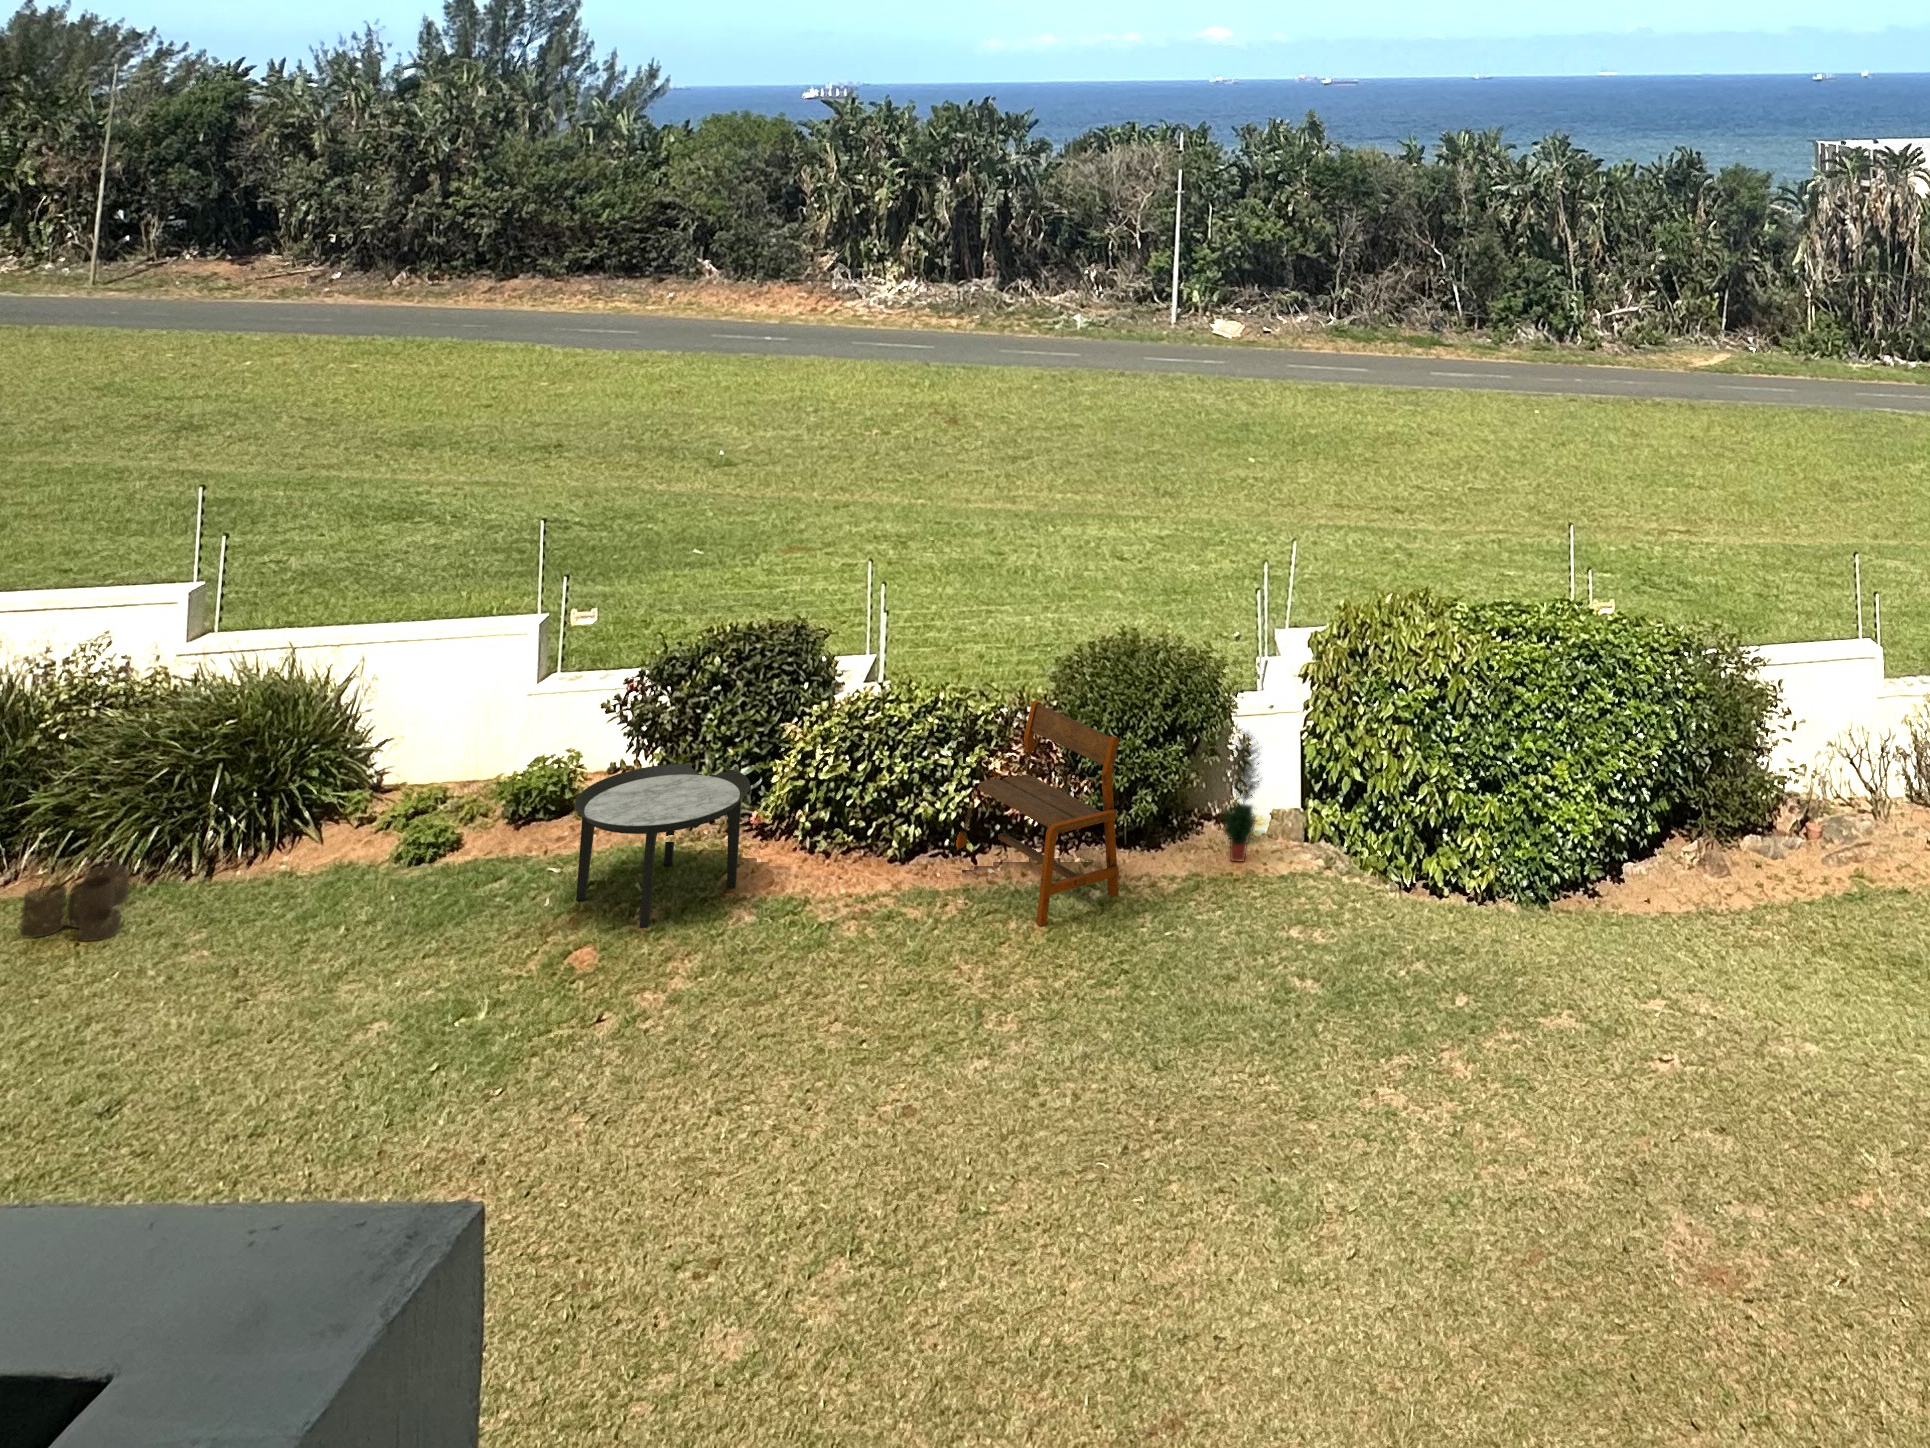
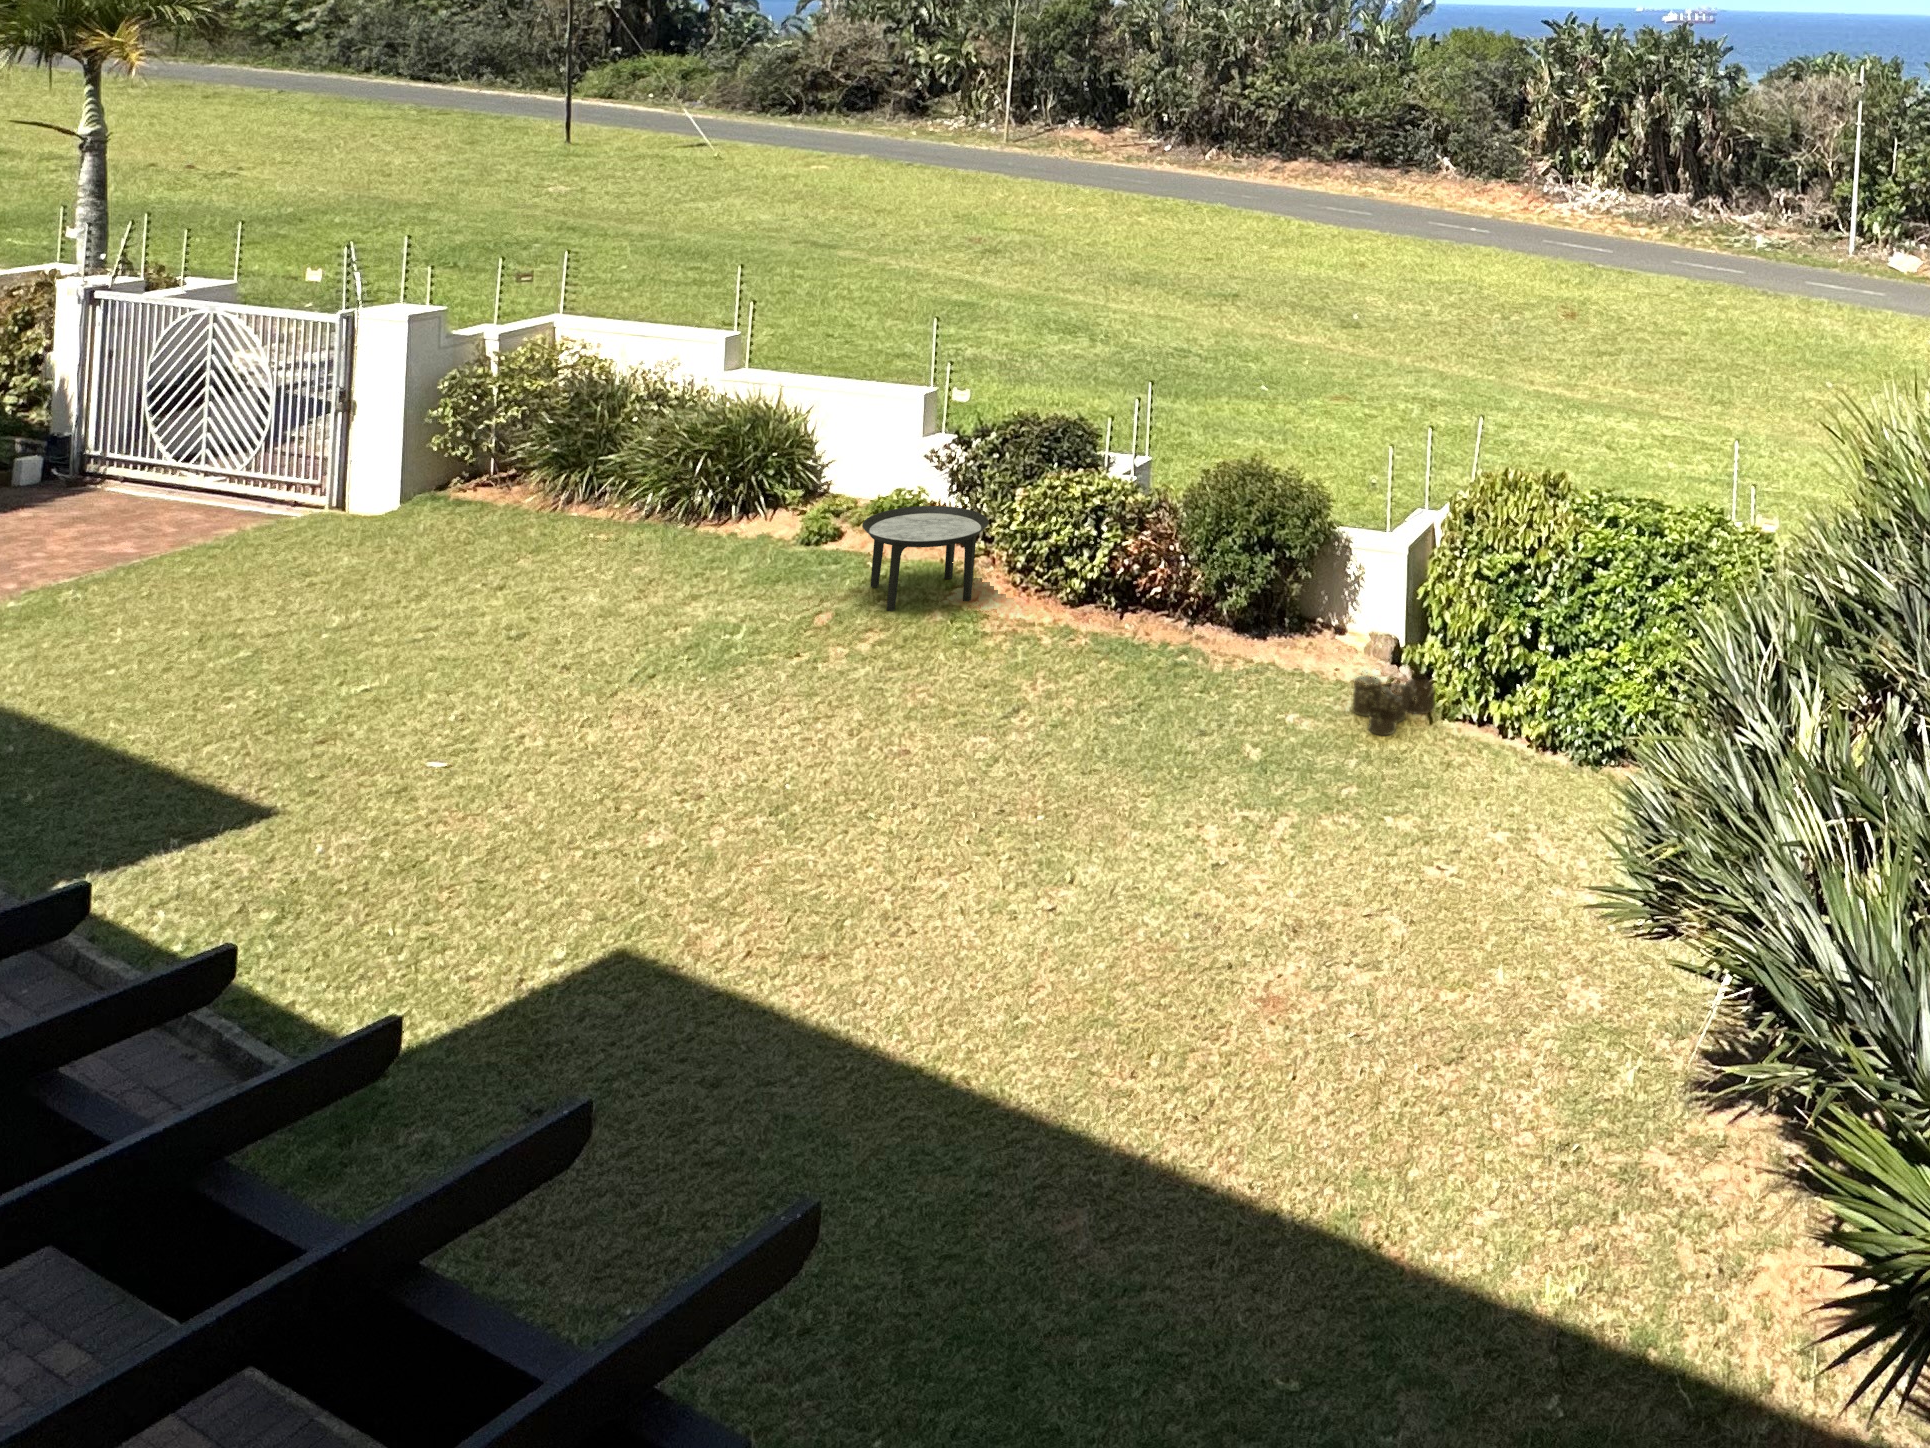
bench: present [956,701,1119,926] -> none [1111,505,1205,668]
potted plant: present [1222,731,1259,862] -> none [1300,560,1370,663]
woven basket: present [21,859,129,941] -> present [1353,674,1435,735]

